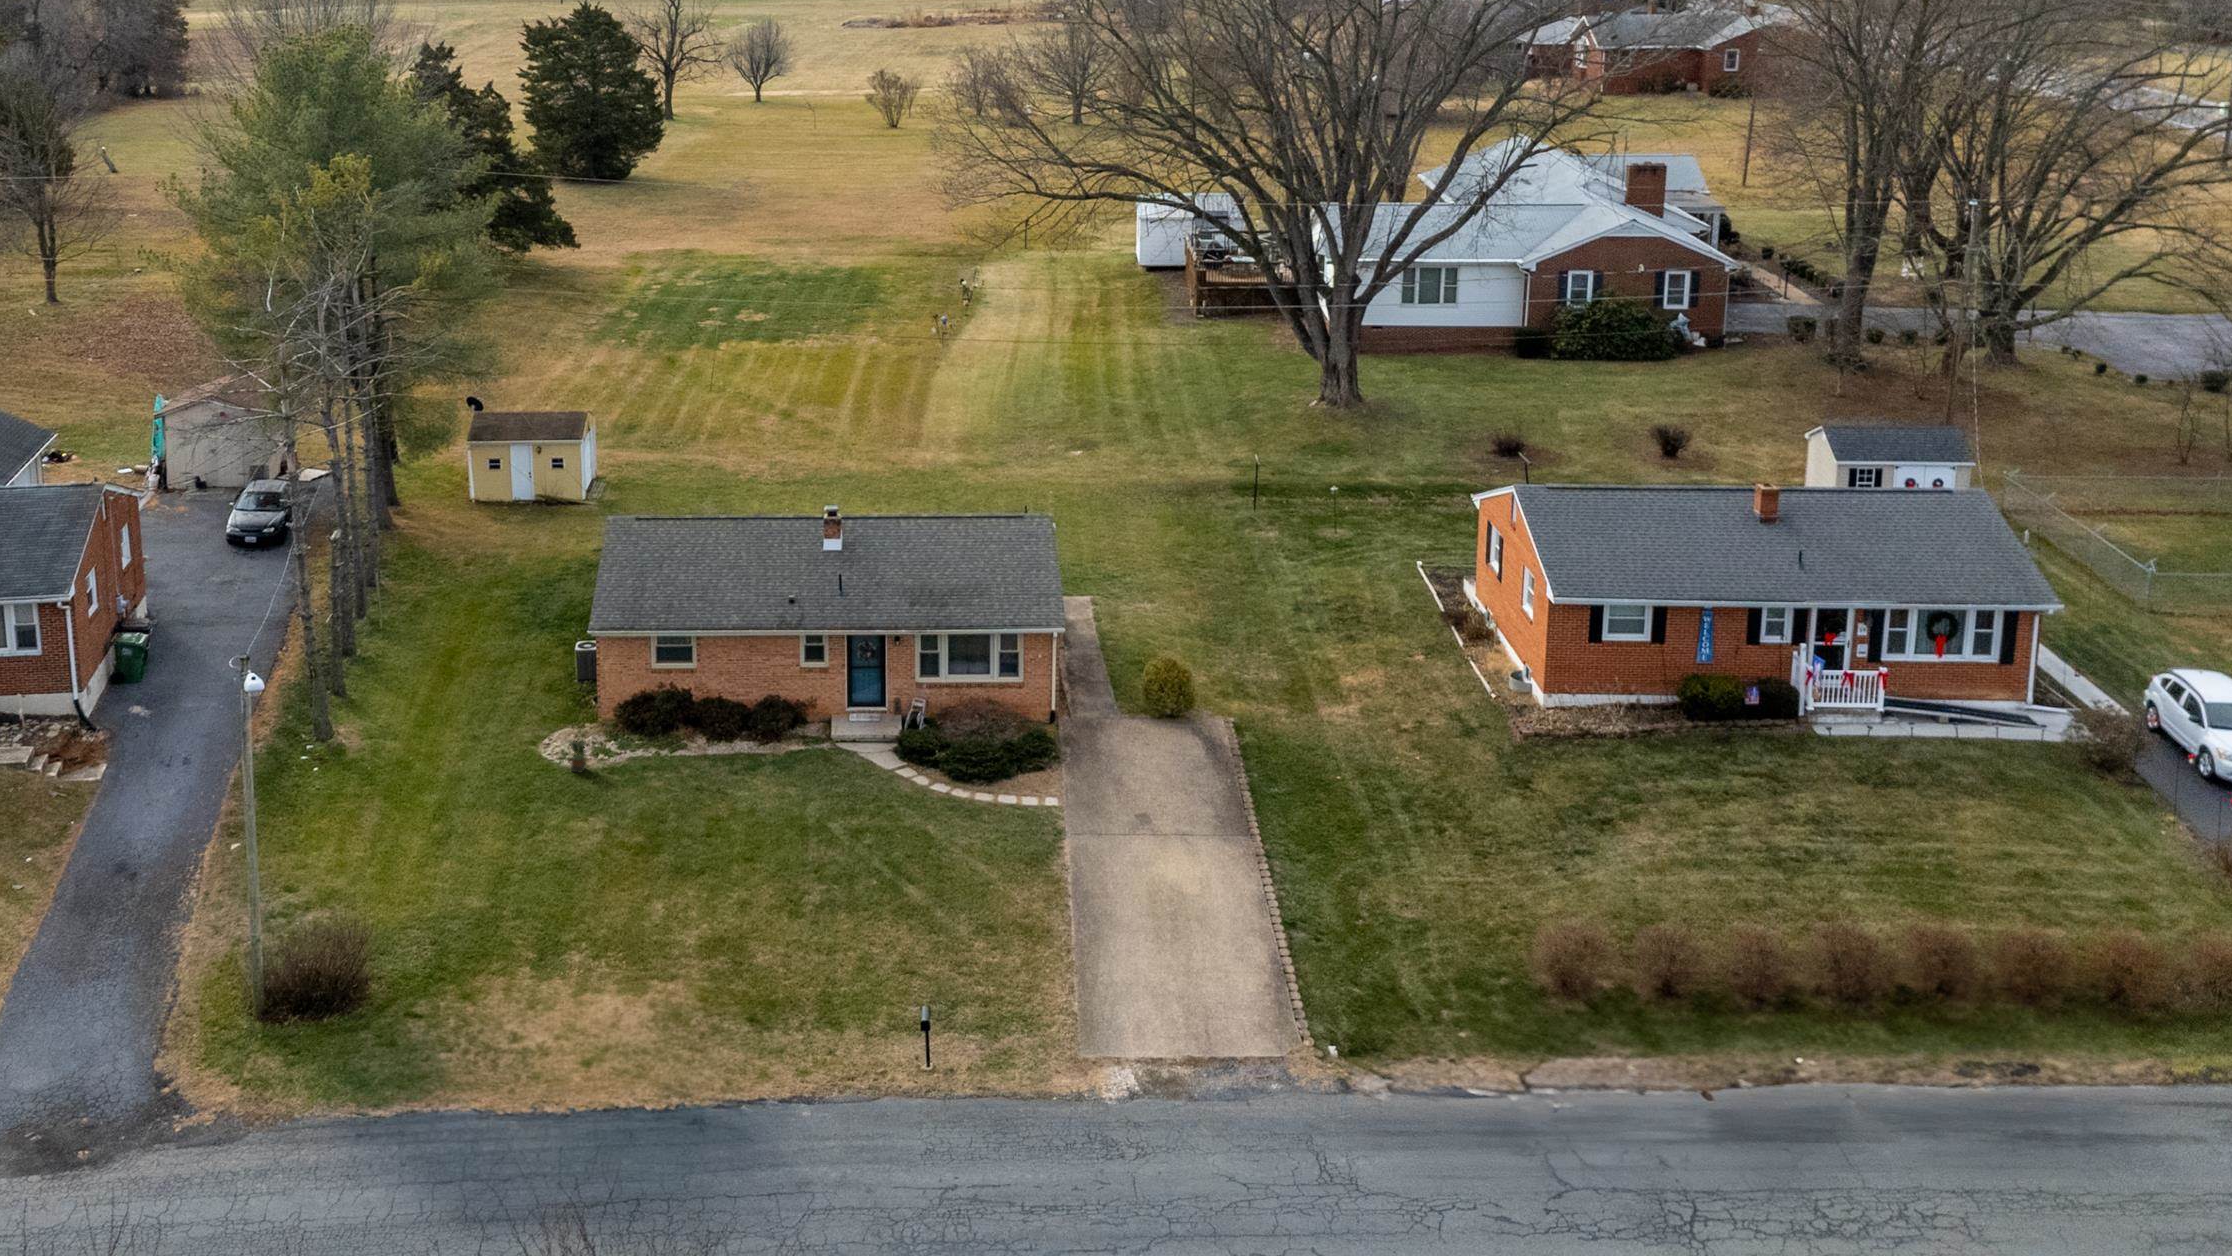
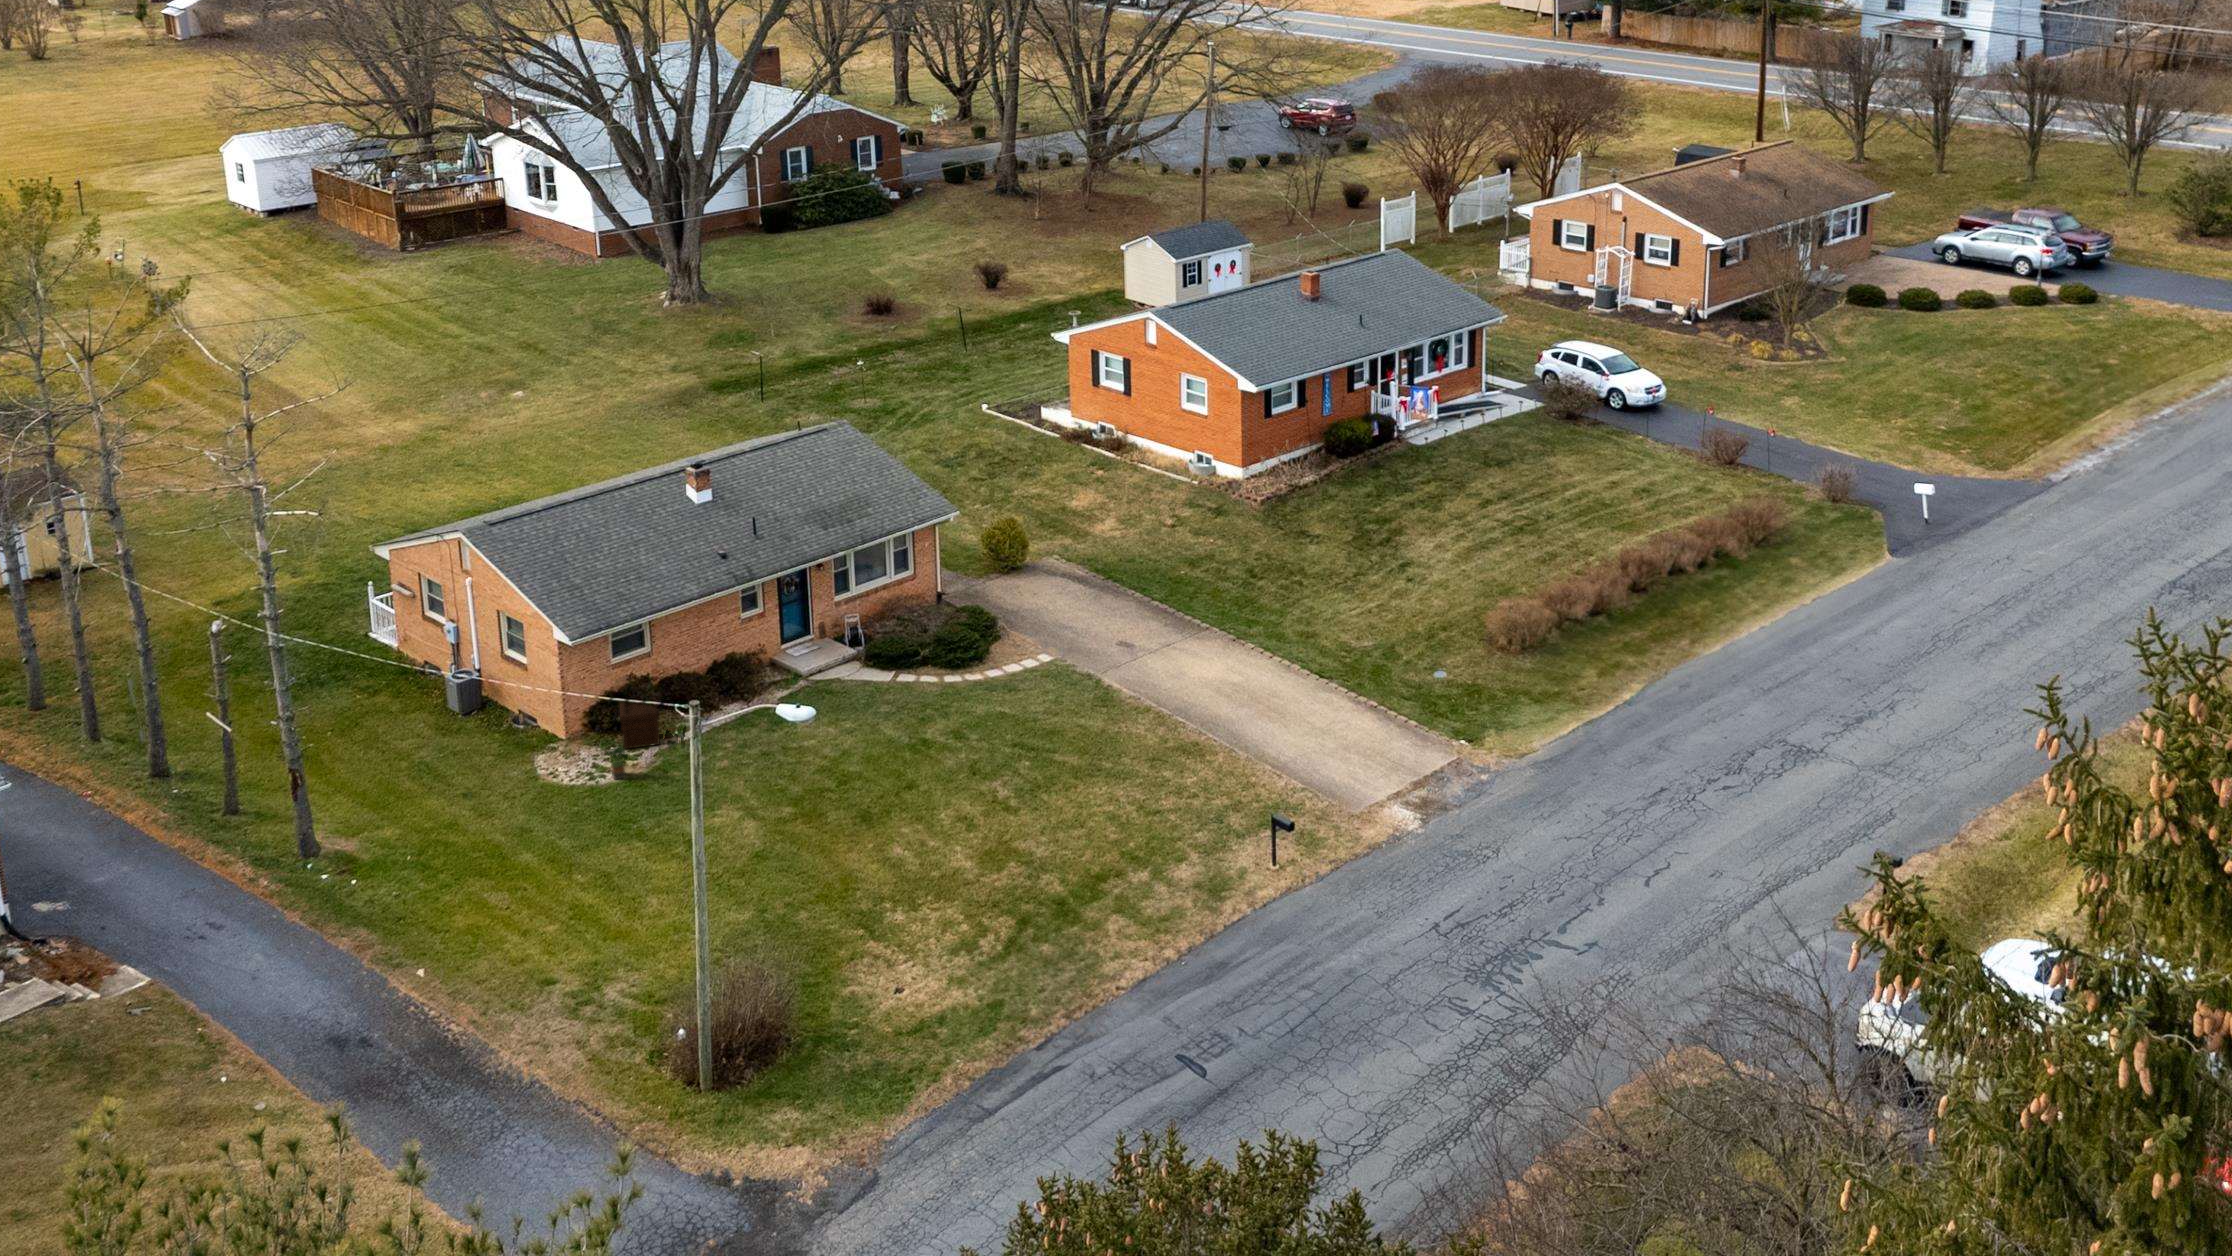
wooden crate: none [612,705,663,757] -> present [620,698,660,749]

